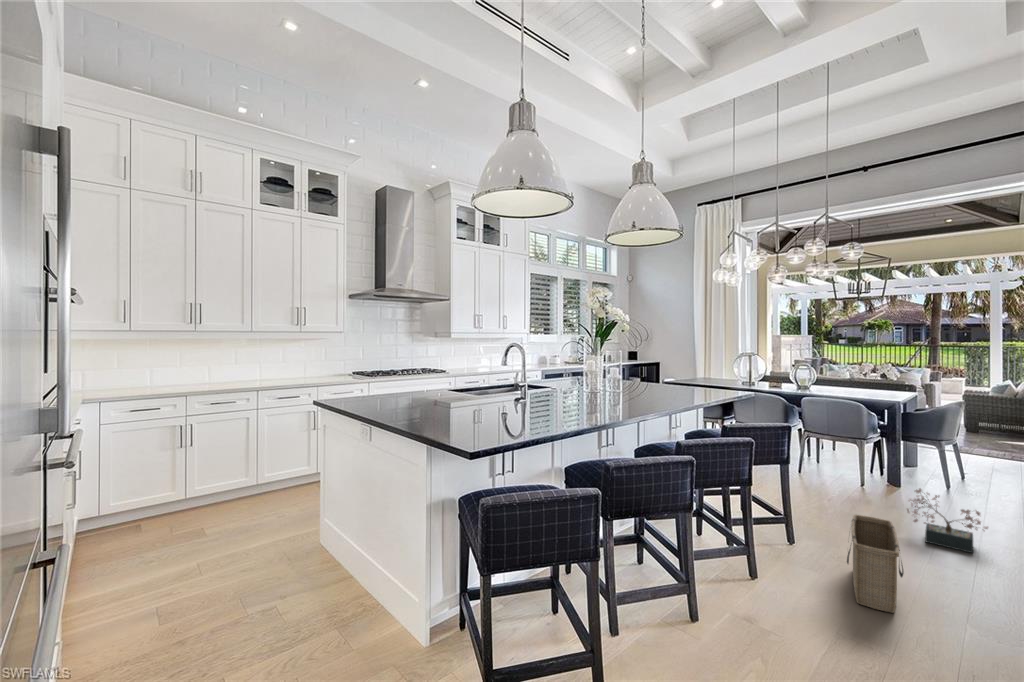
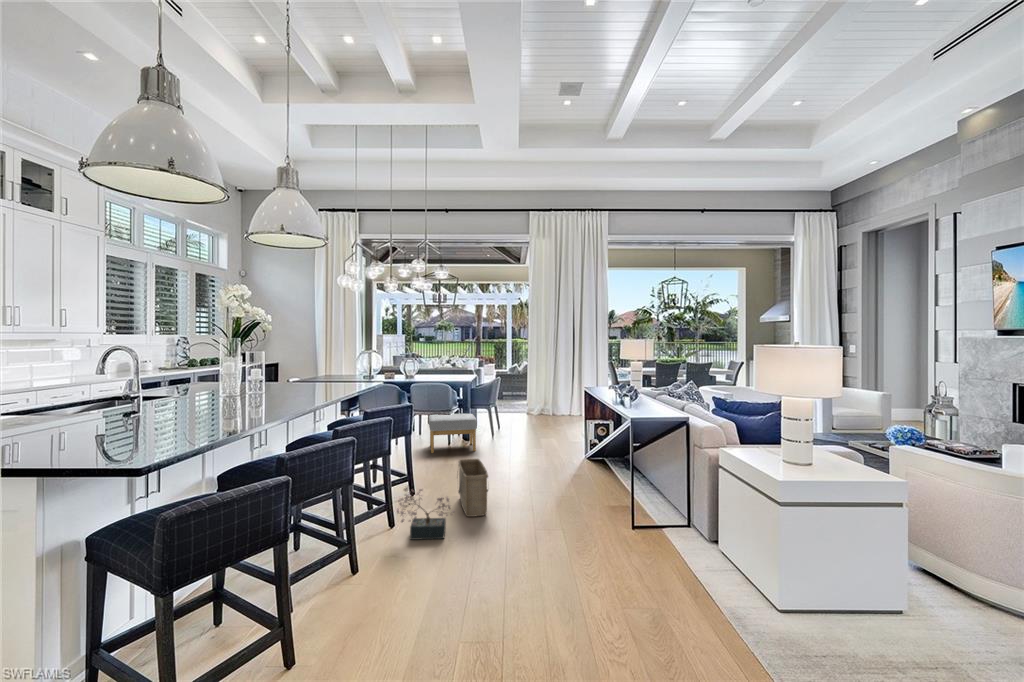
footstool: none [828,441,910,504] -> present [429,414,477,453]
decorative plant: present [907,488,988,553] -> present [397,487,454,540]

